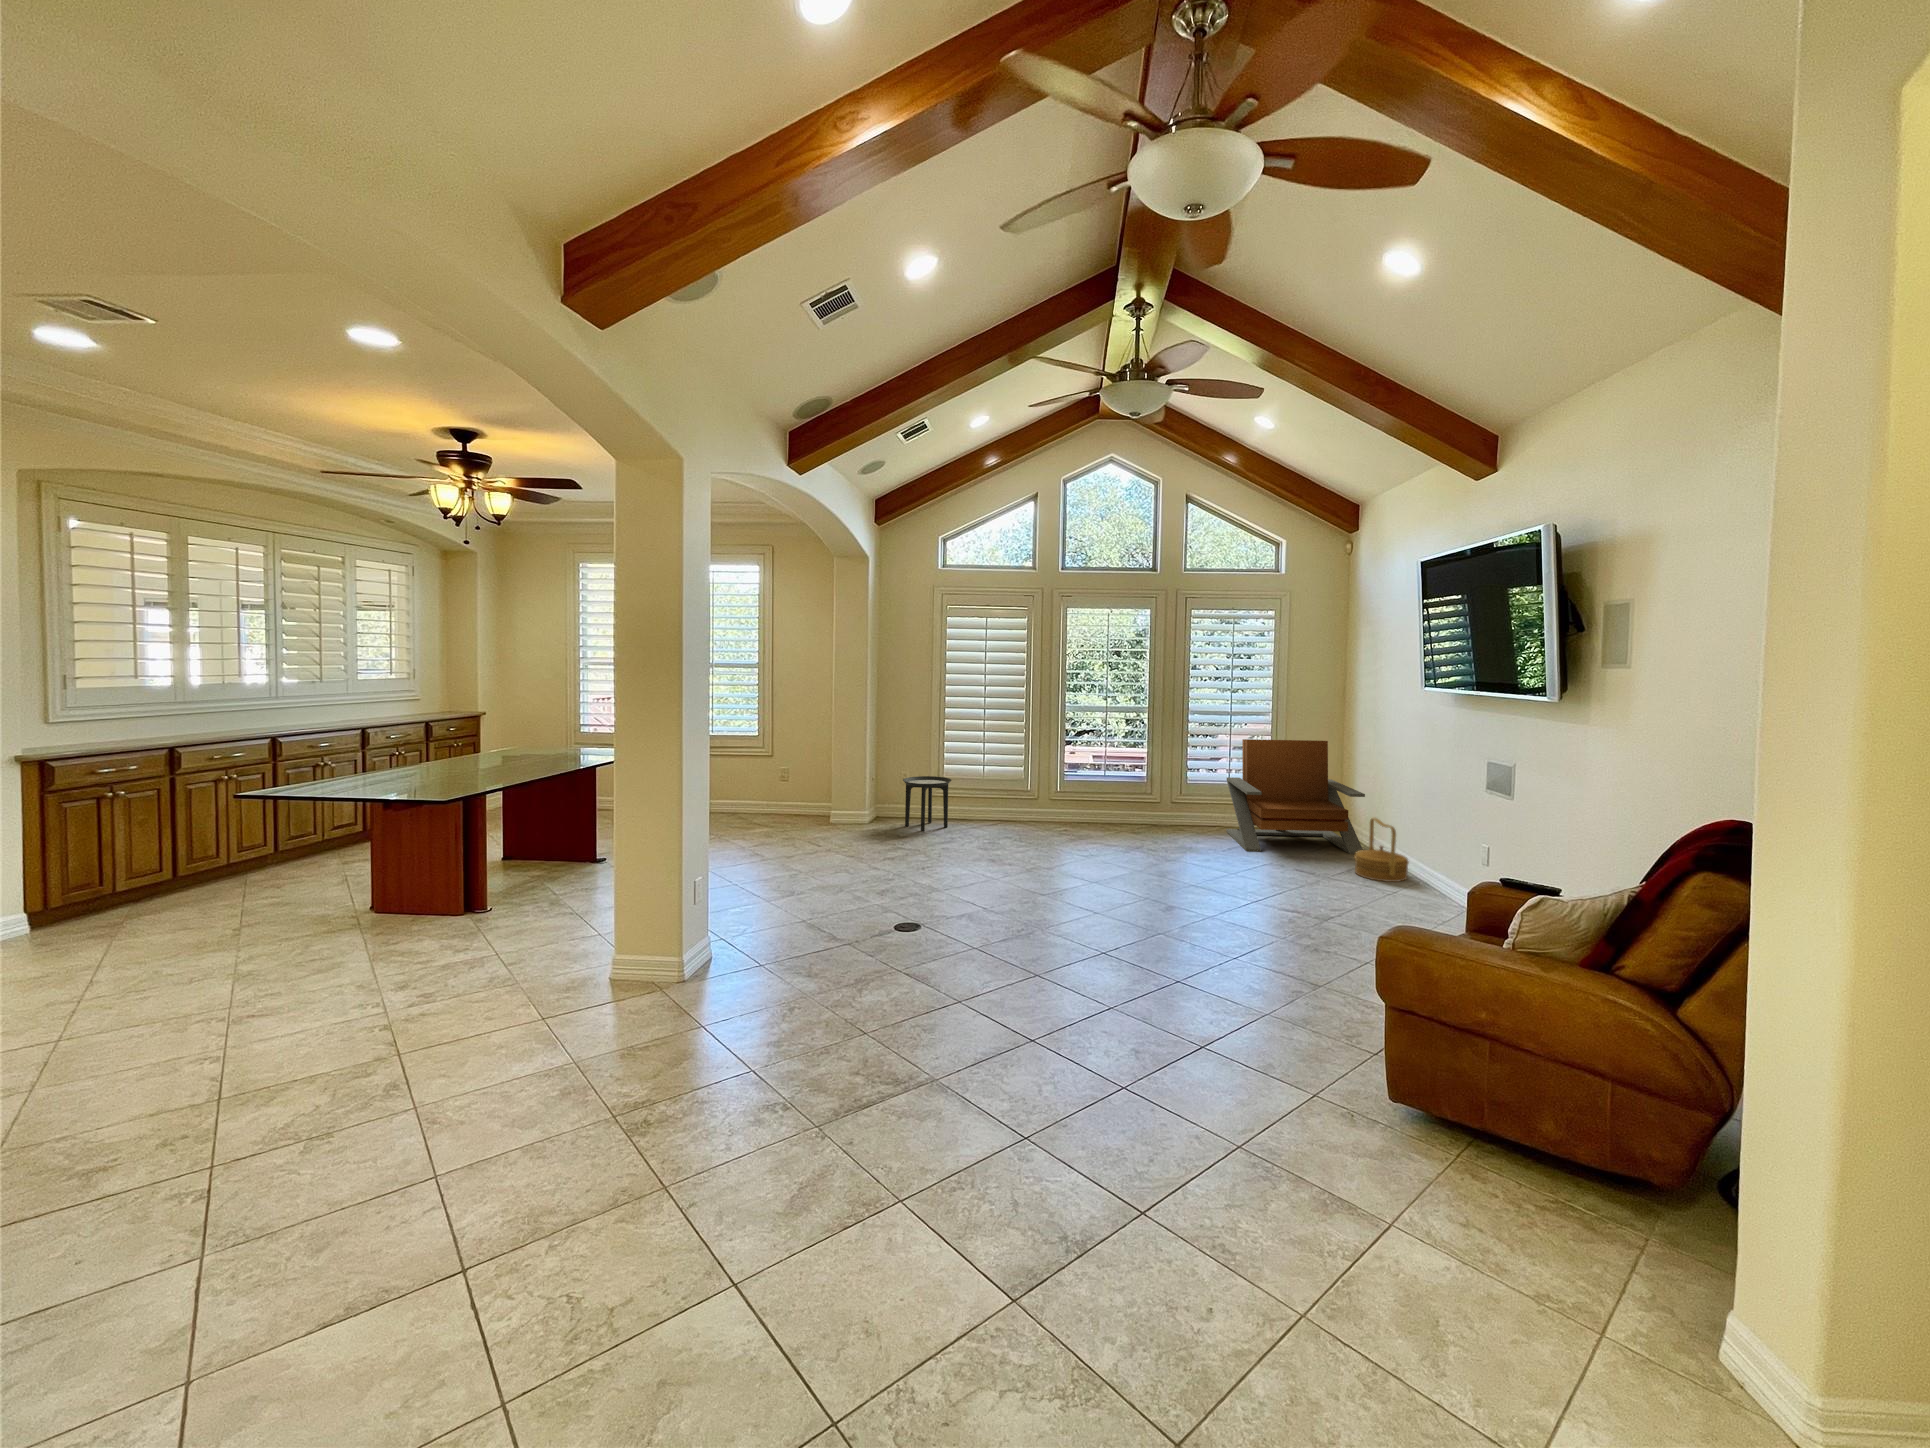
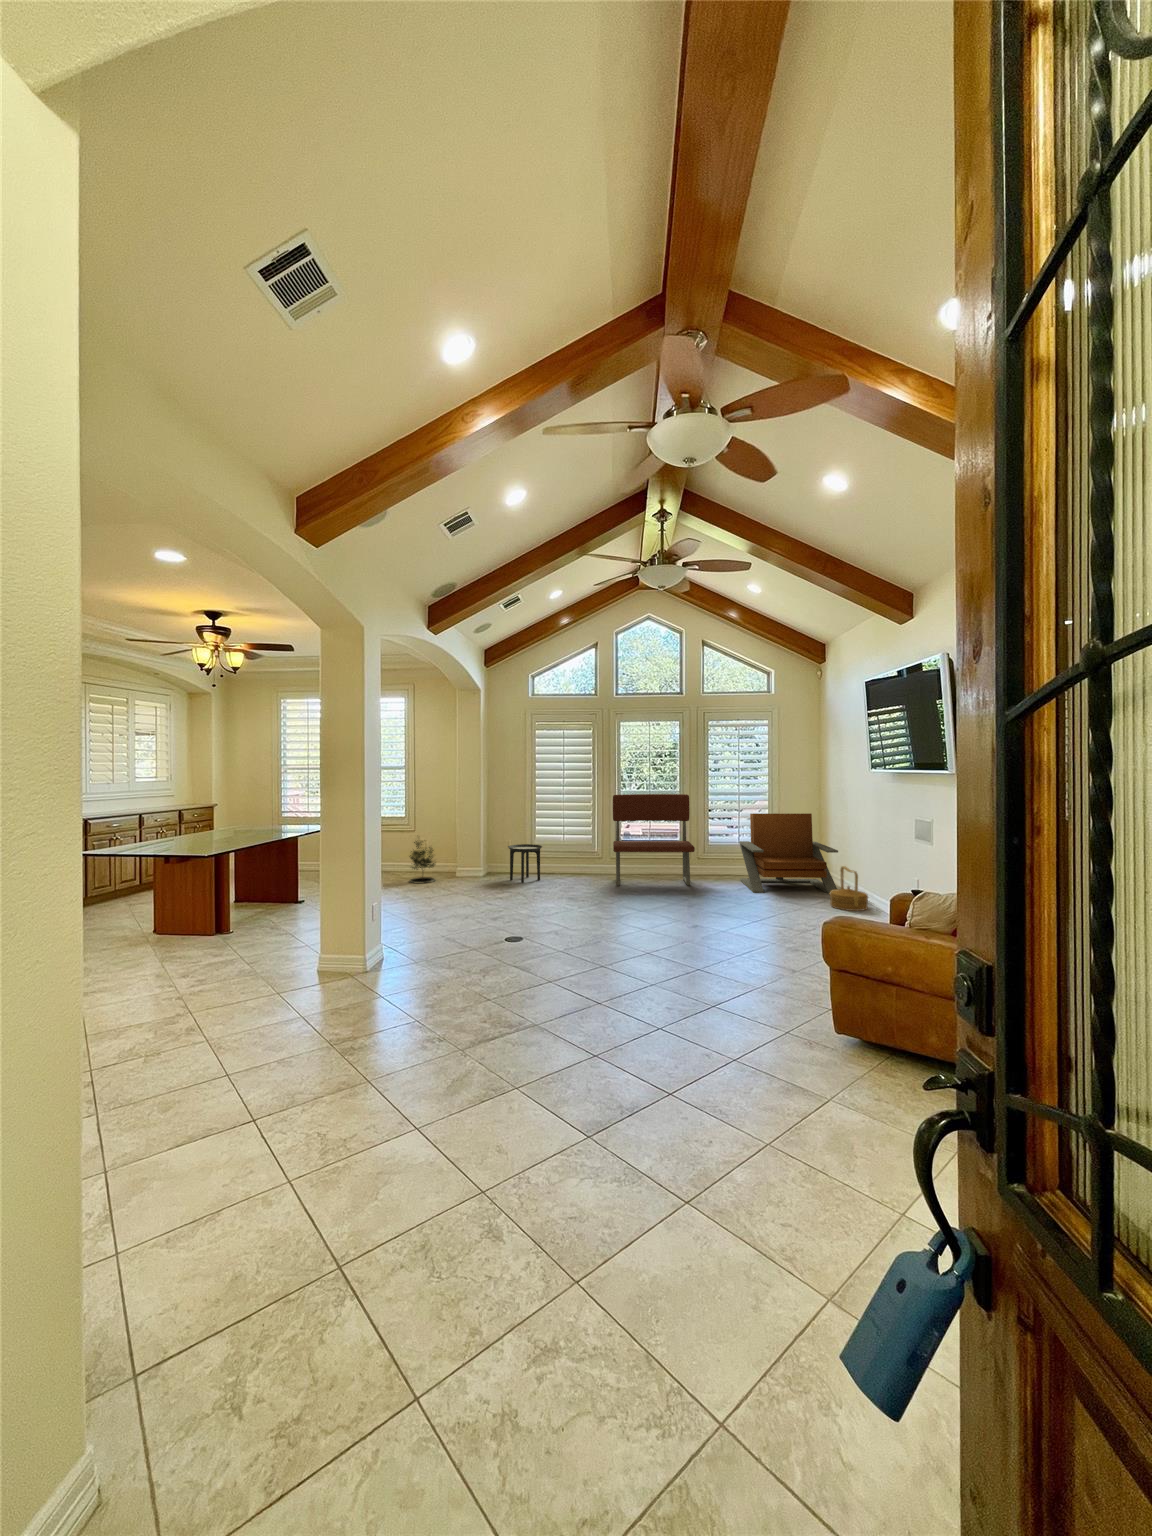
bench: none [1051,709,1165,839] -> present [613,794,695,886]
potted tree: none [760,761,803,830] -> present [410,841,435,884]

